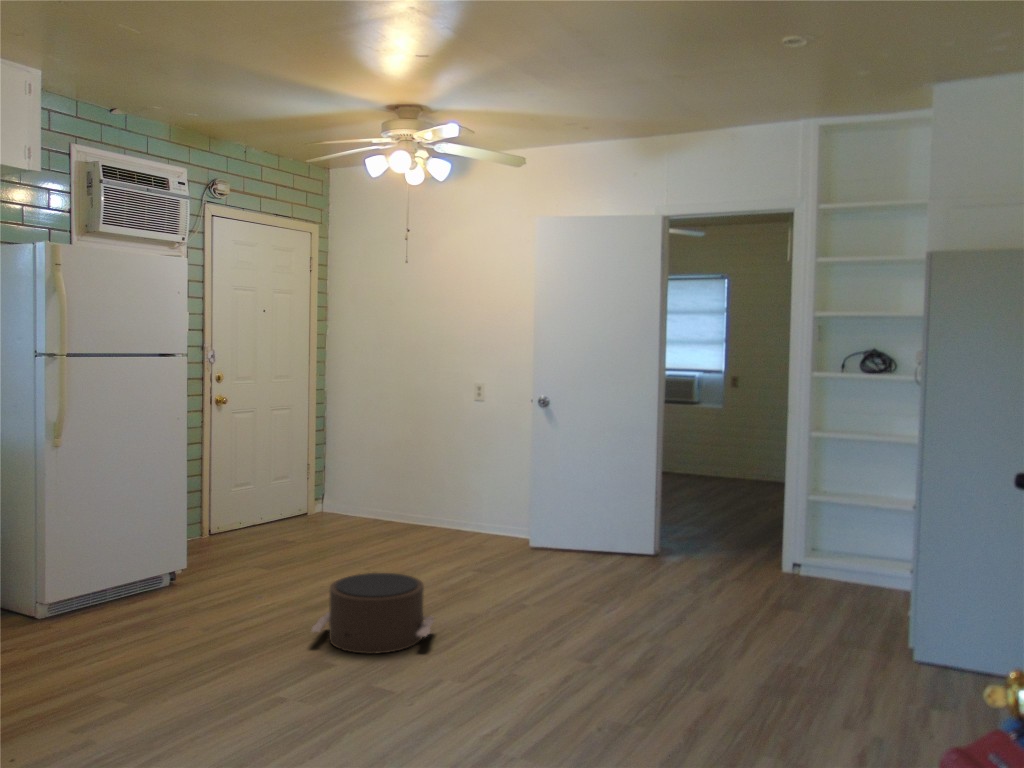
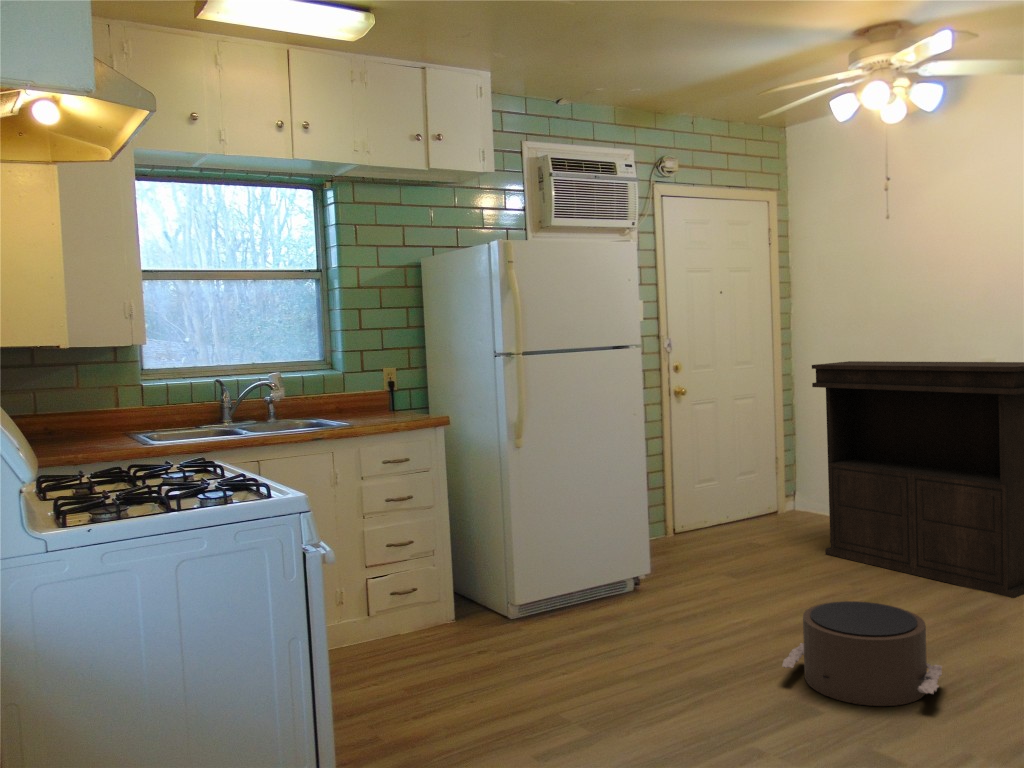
console table: none [342,379,519,566] -> present [812,361,1024,598]

